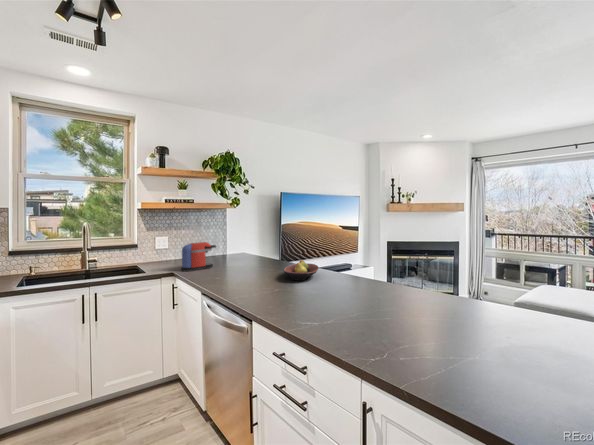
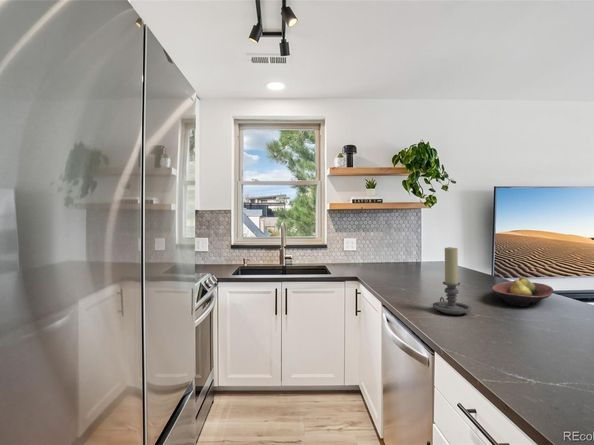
candle holder: none [246,241,273,293] -> present [433,247,471,315]
coffee maker: present [181,242,216,271] -> none [364,246,404,277]

